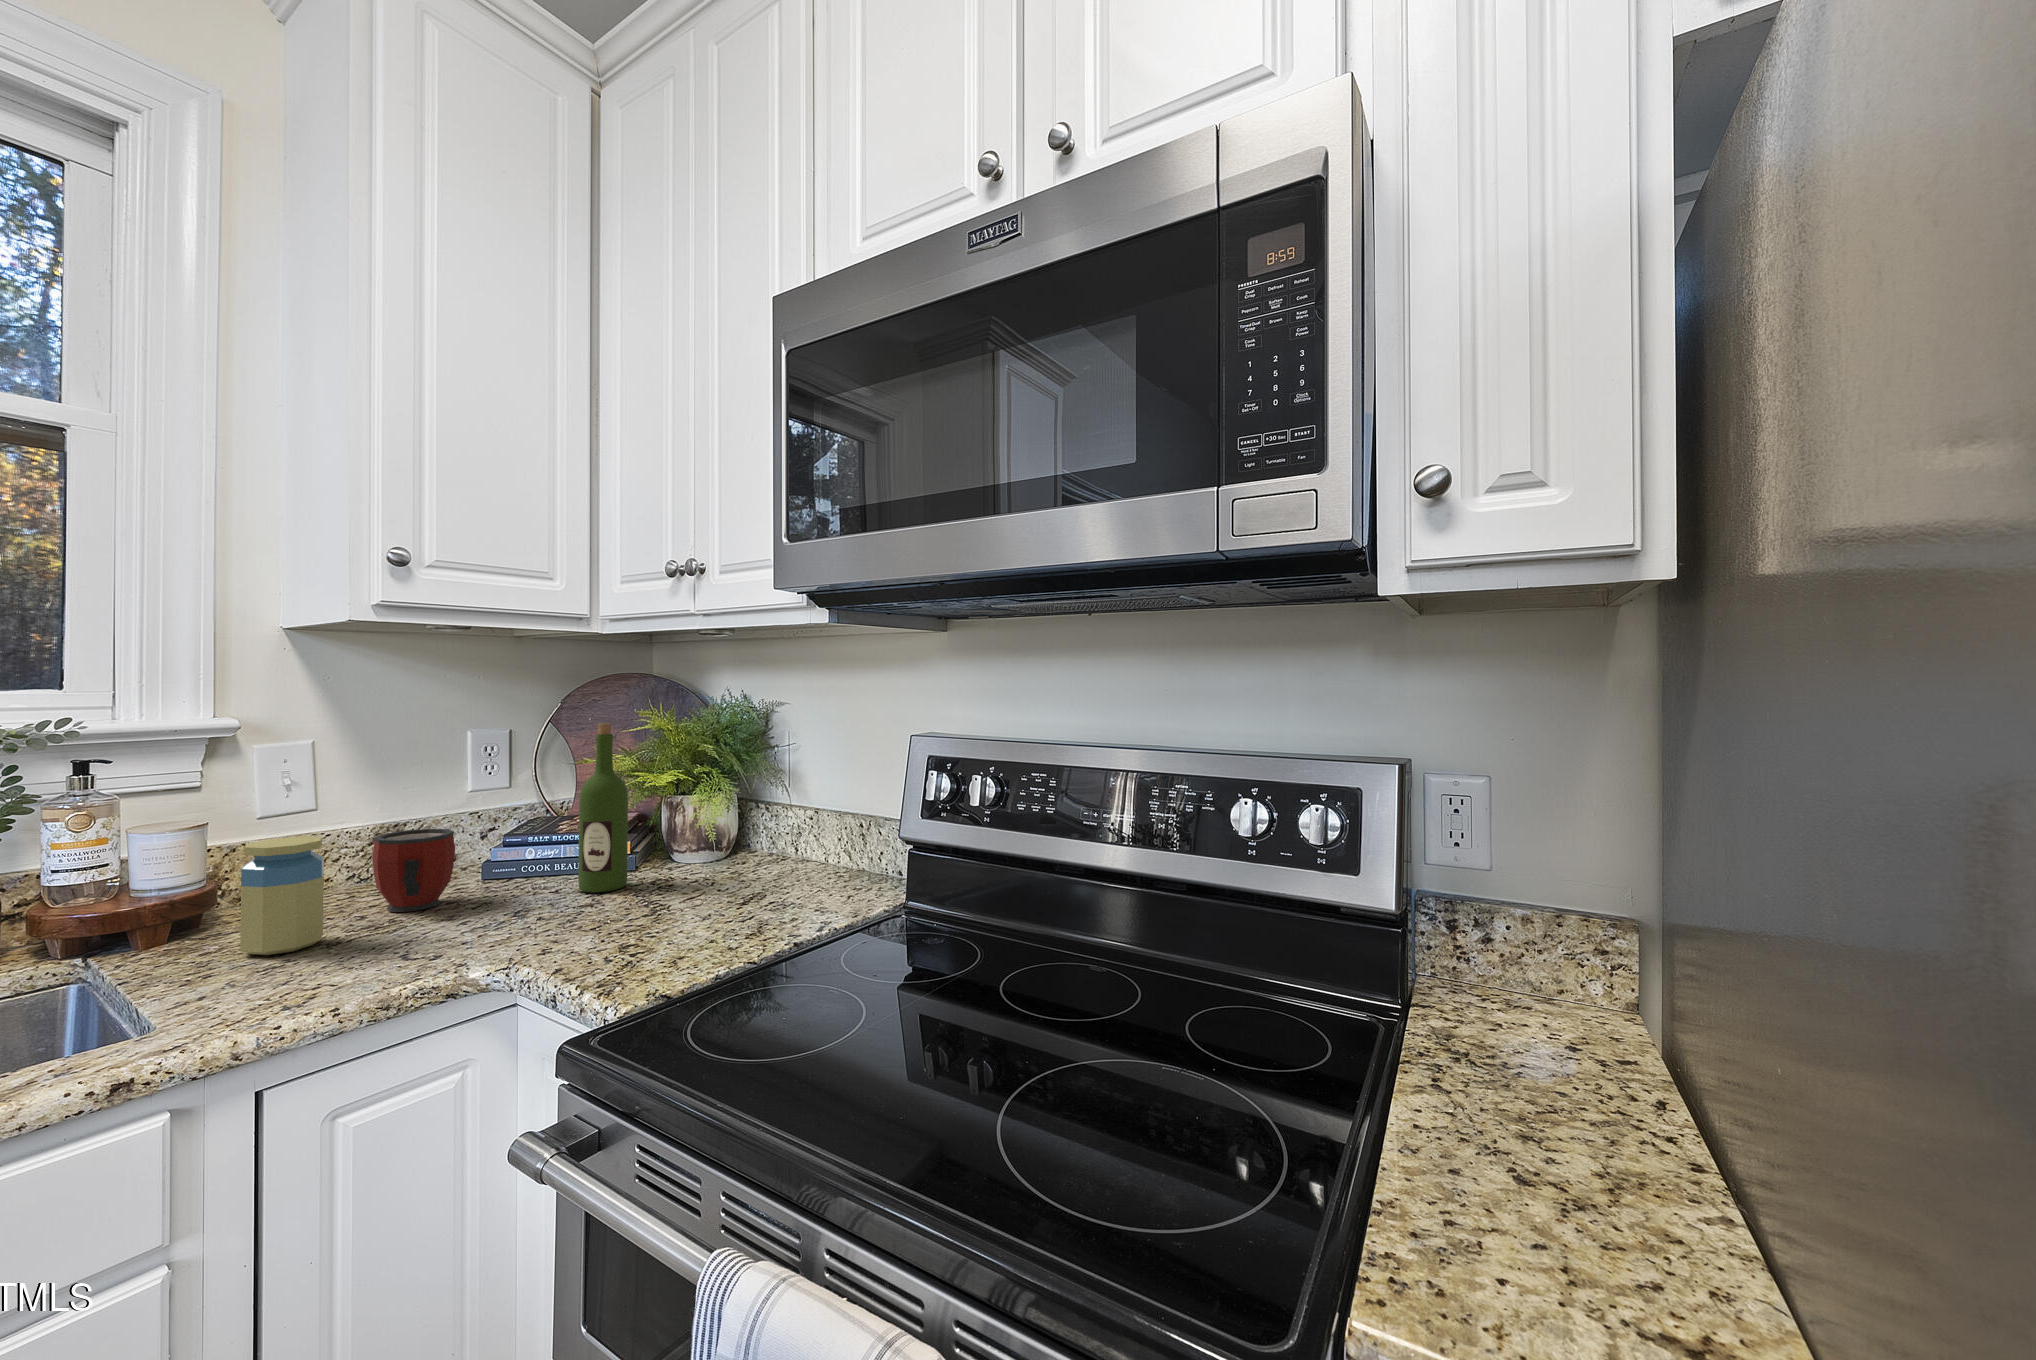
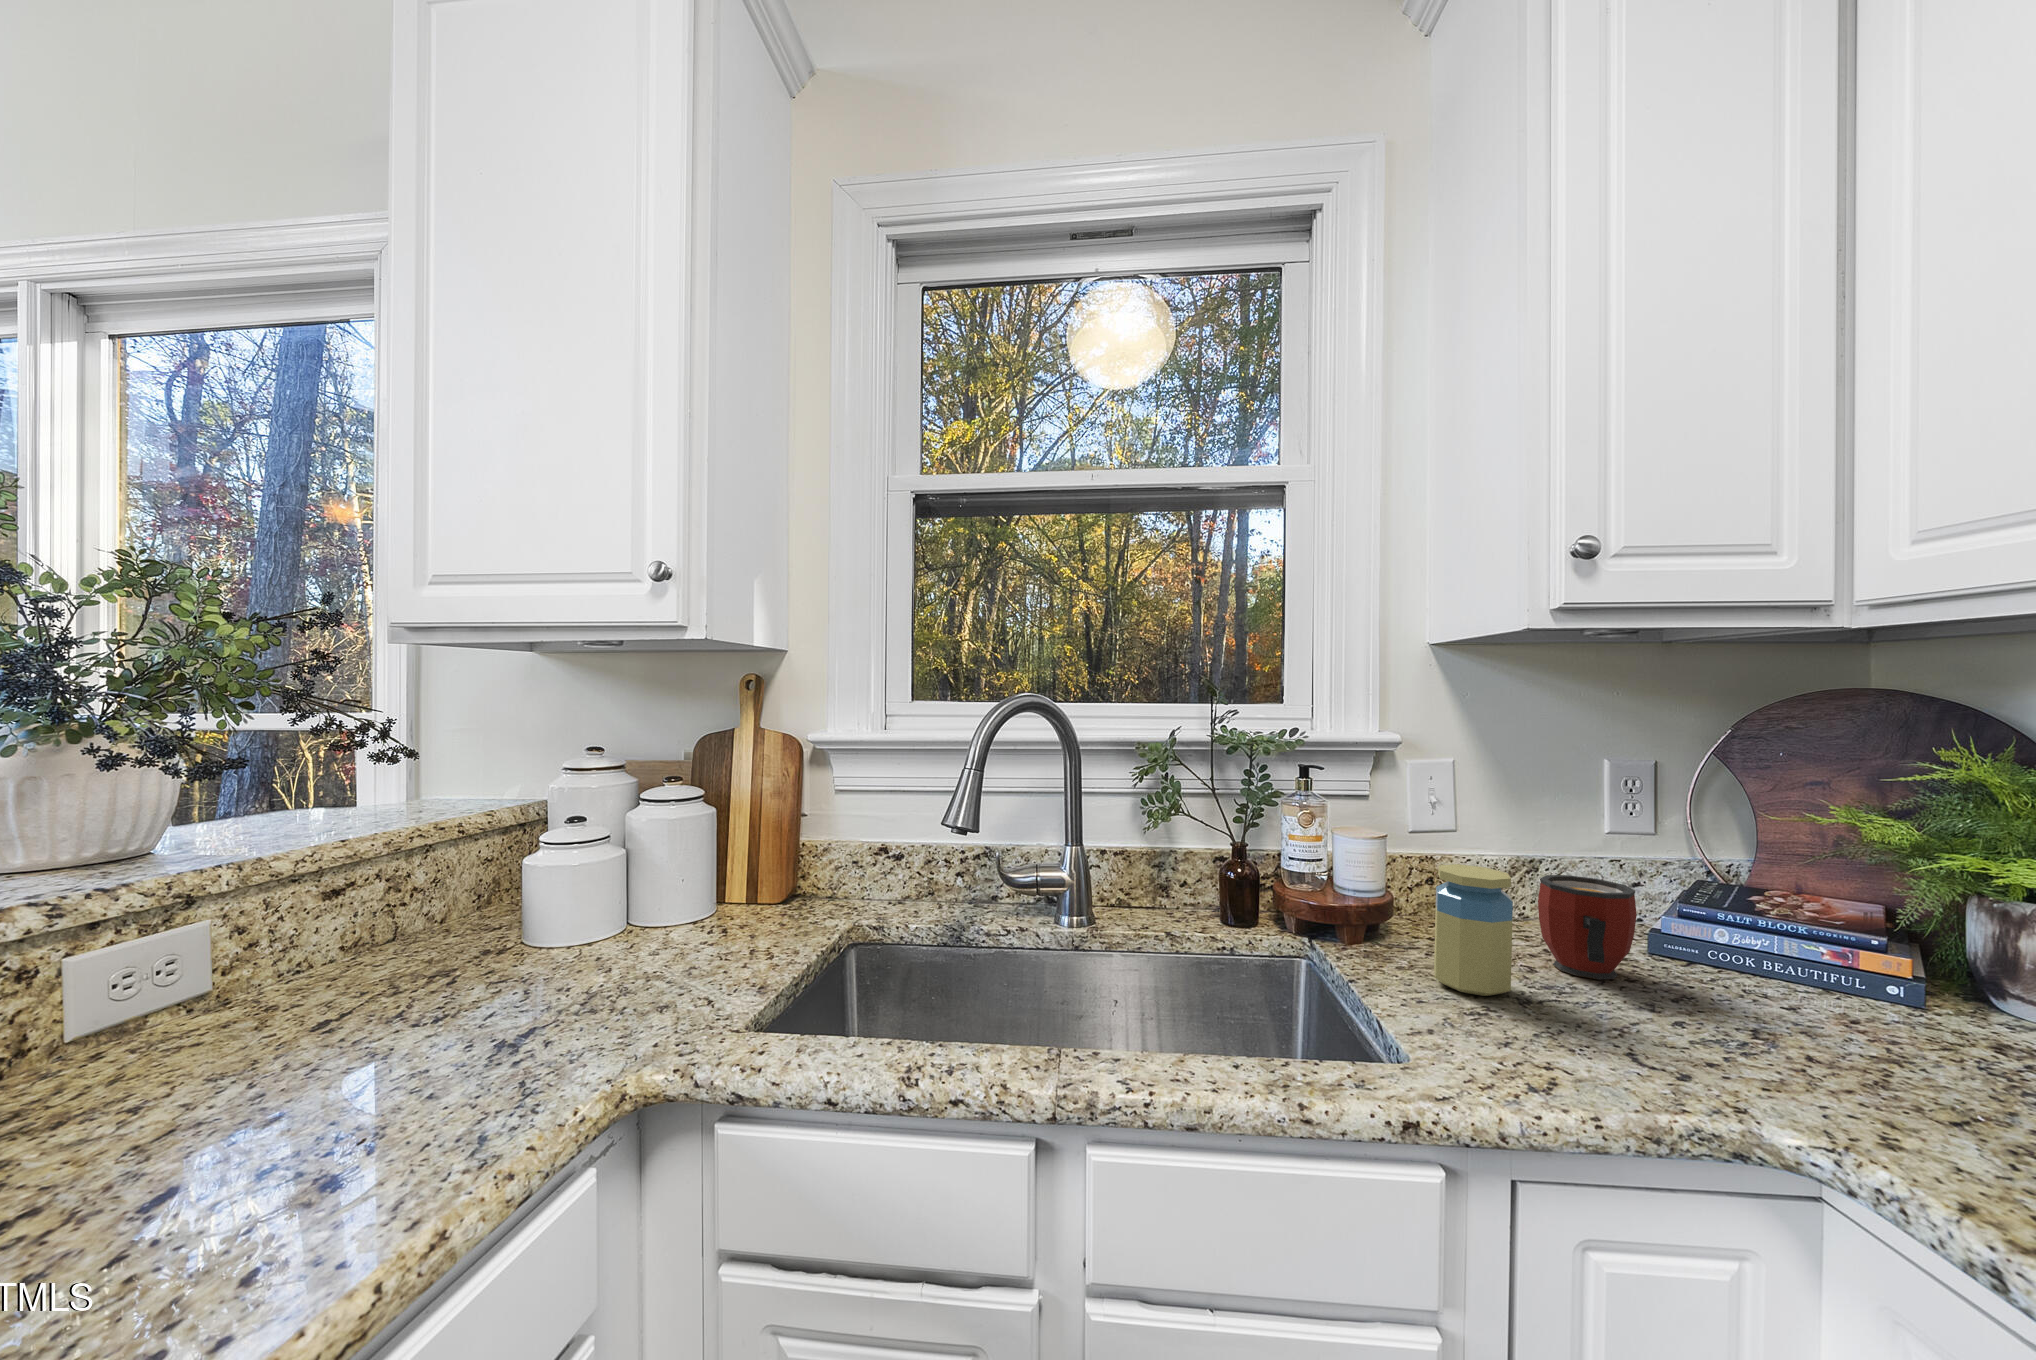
wine bottle: present [578,723,628,892] -> none [1833,772,1933,1039]

